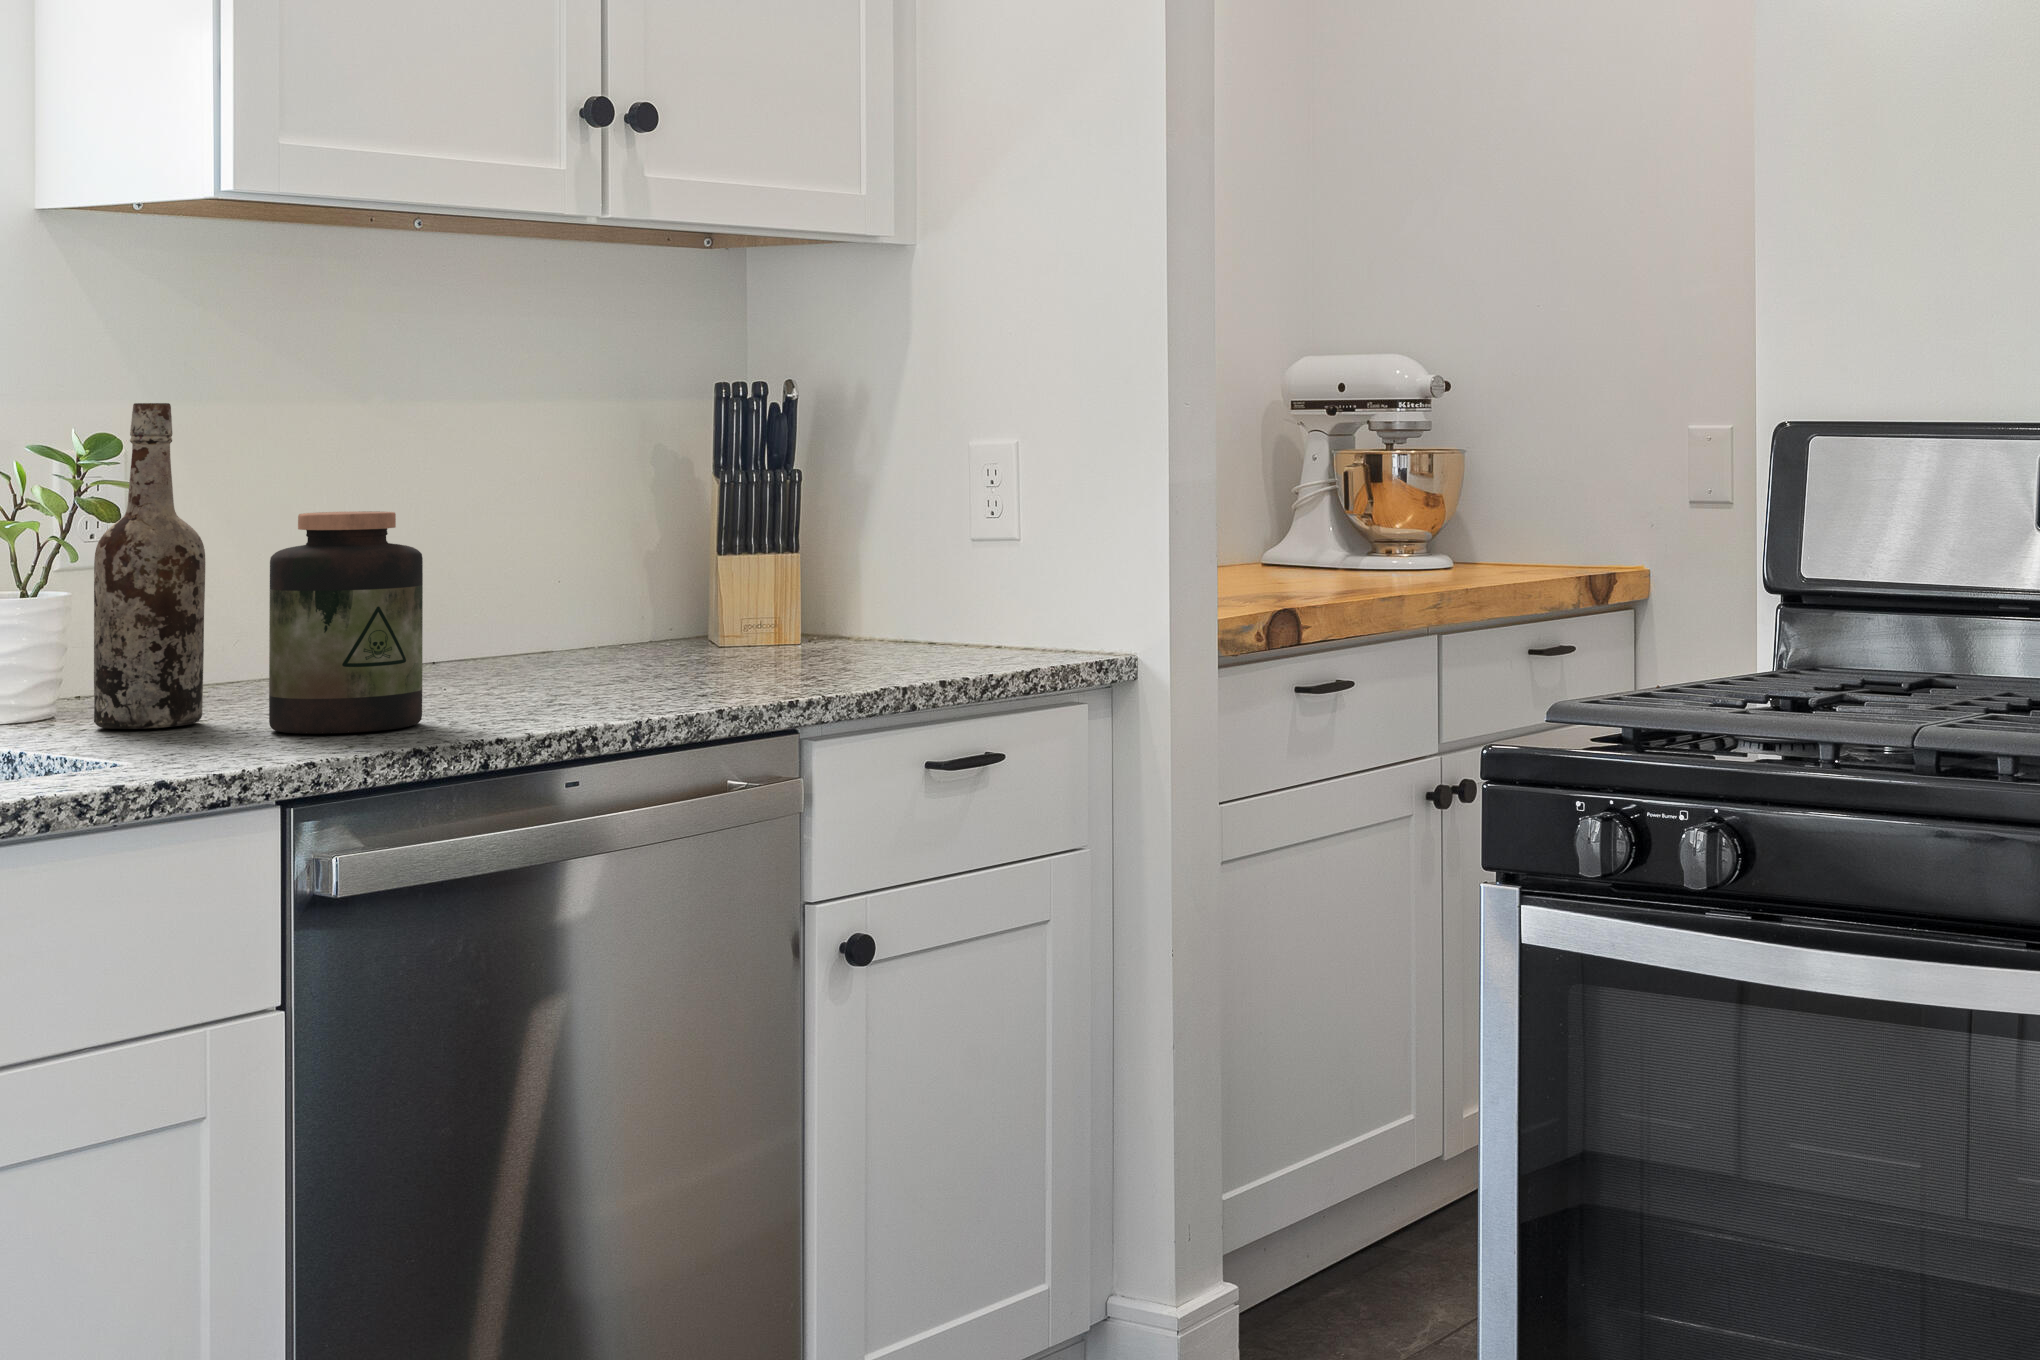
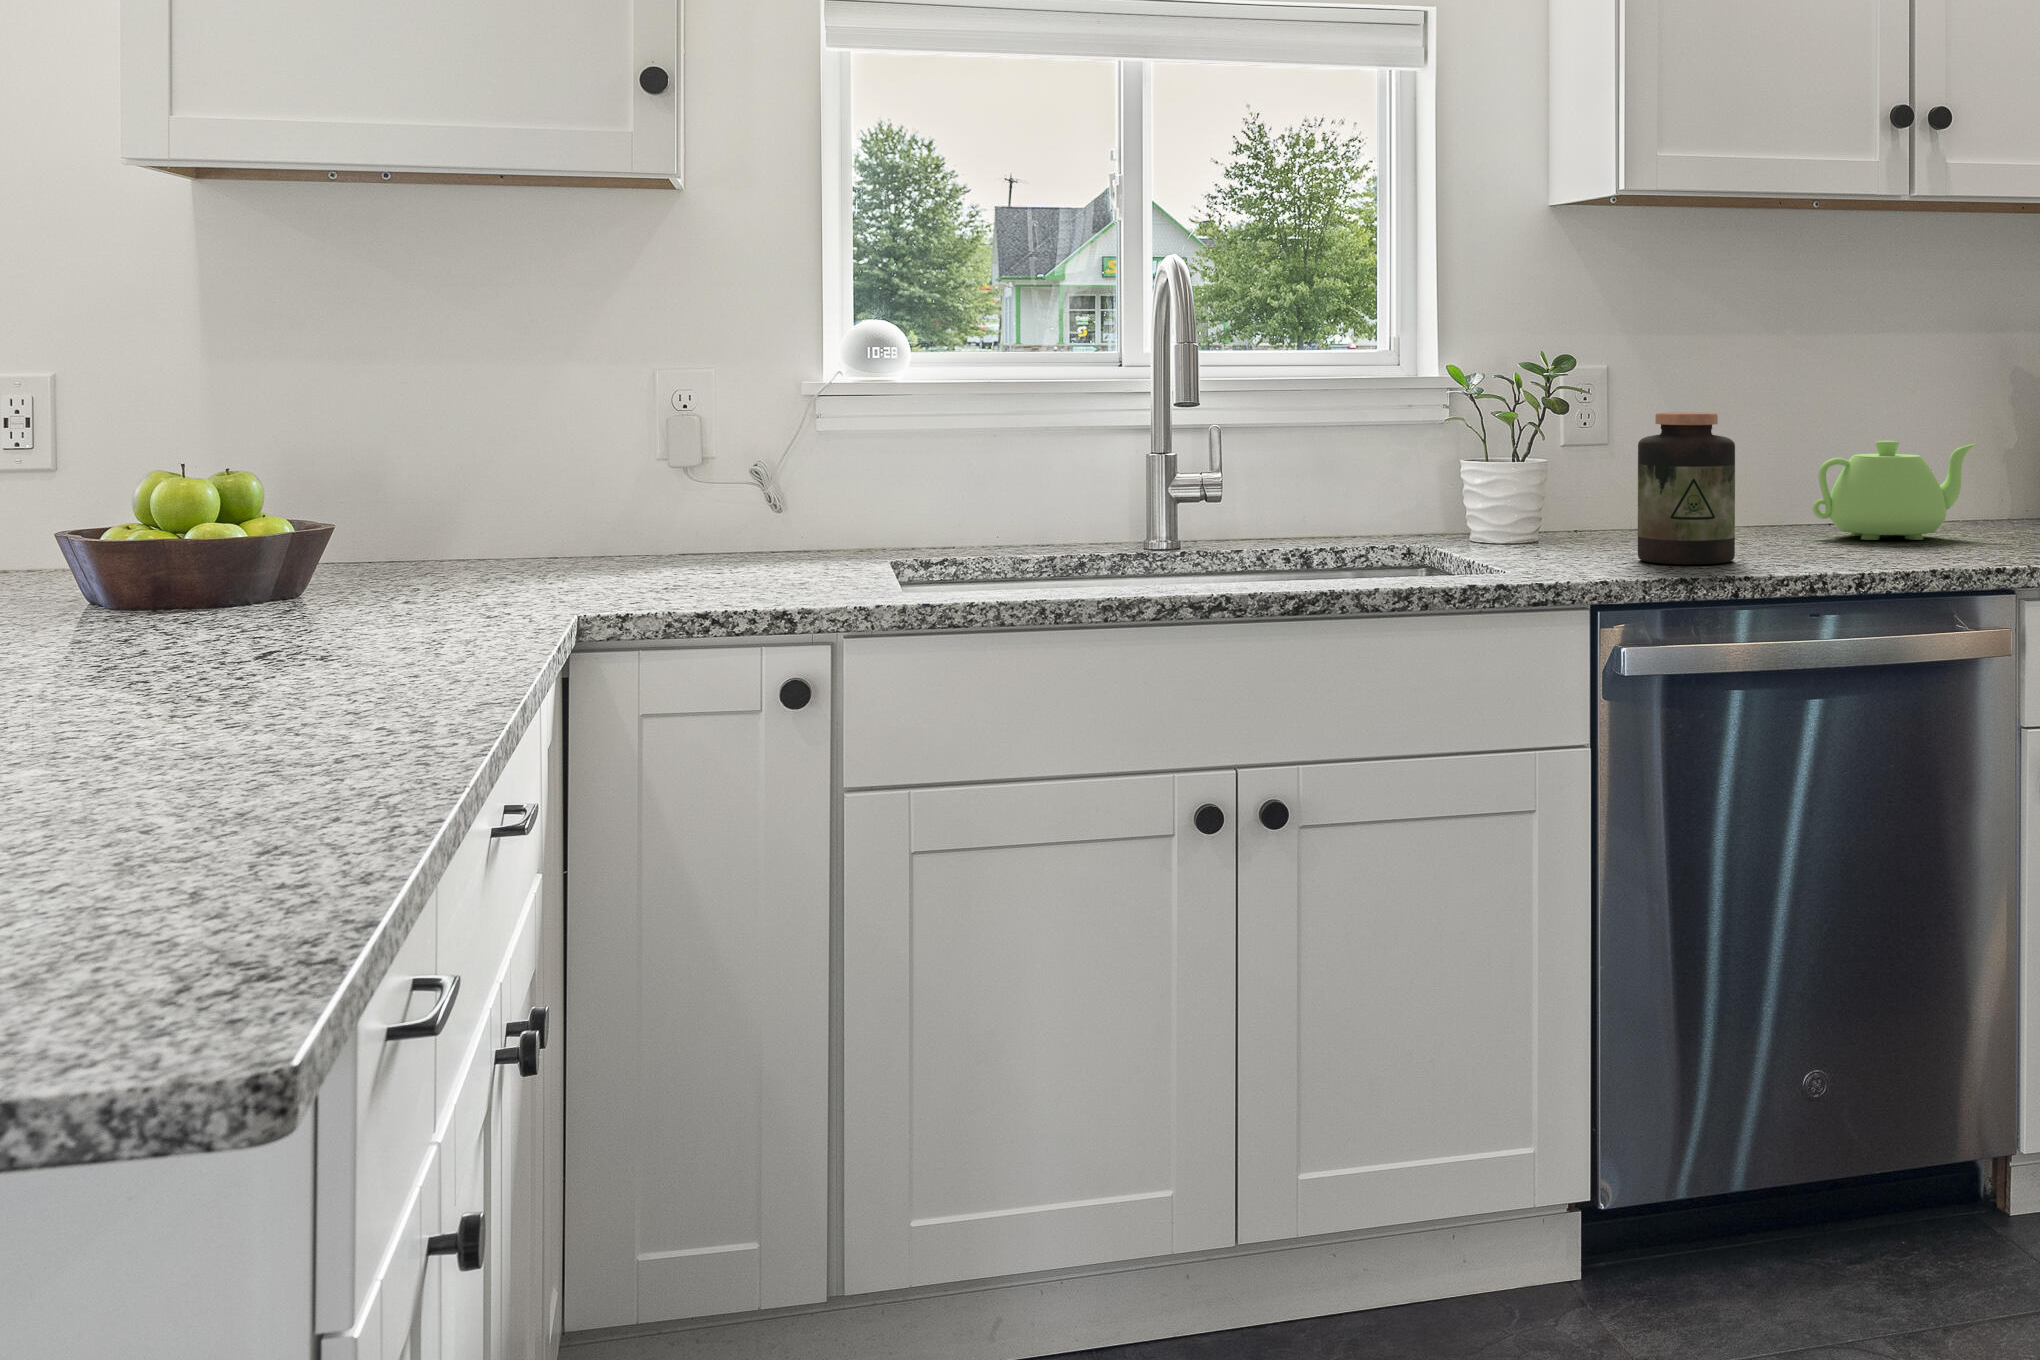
wine bottle: present [94,403,205,729] -> none [1557,337,1622,551]
teapot: none [441,544,657,683] -> present [1813,440,1975,540]

